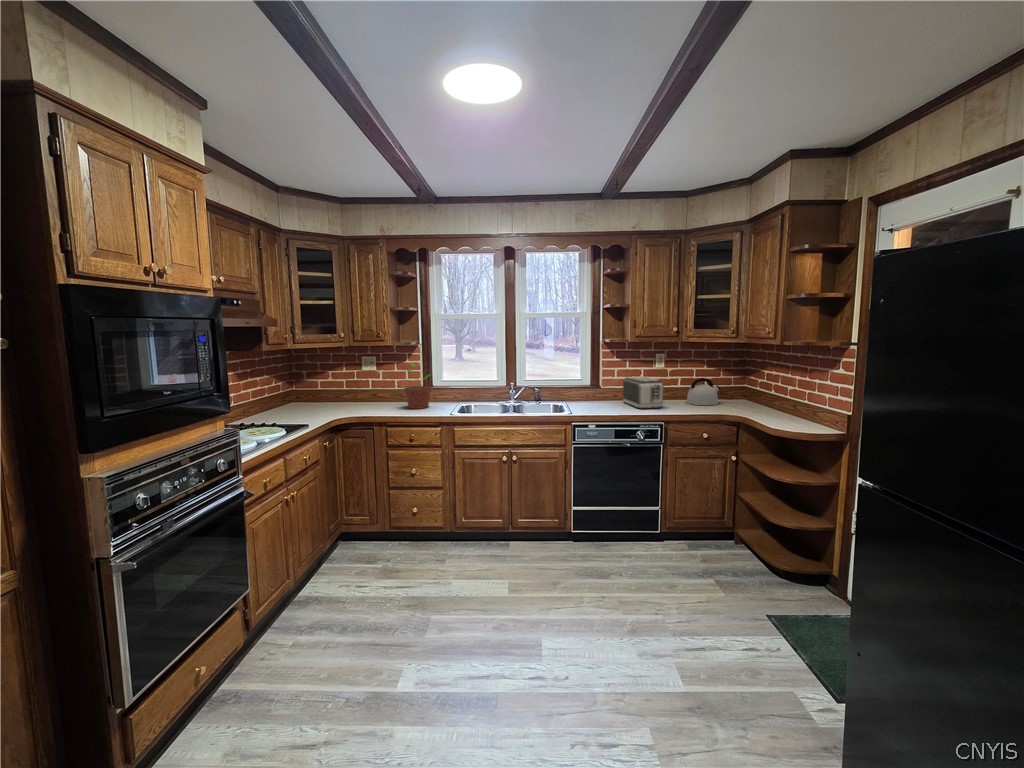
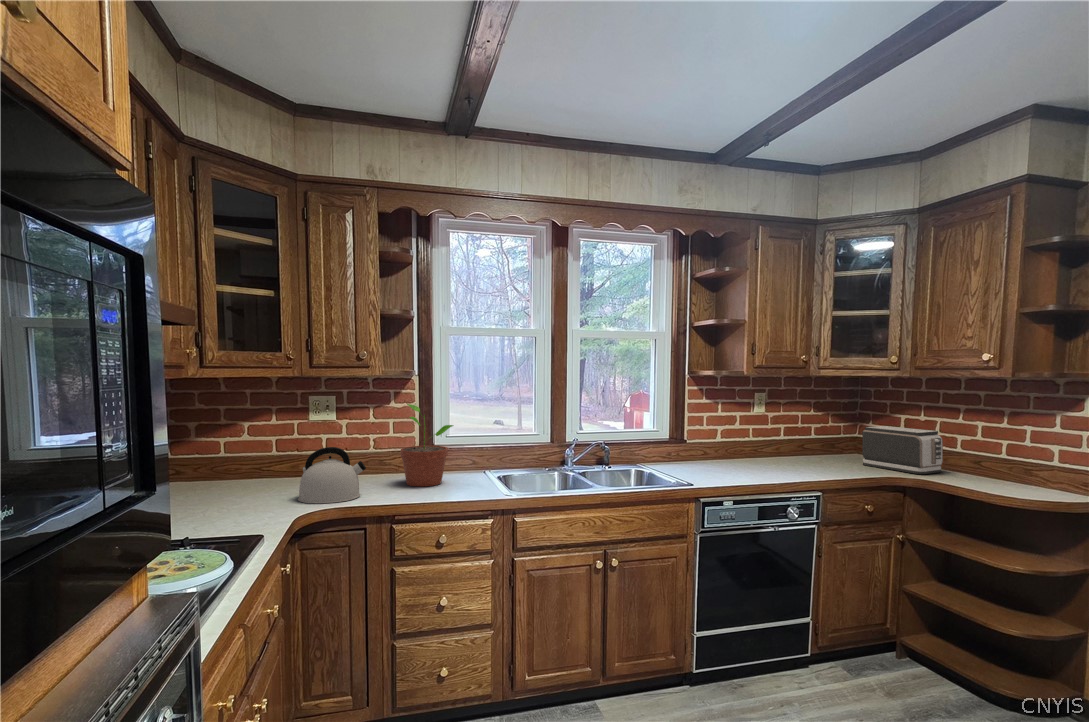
toaster: present [623,377,664,409] -> present [862,426,943,474]
kettle: present [687,378,720,405] -> present [298,447,366,503]

